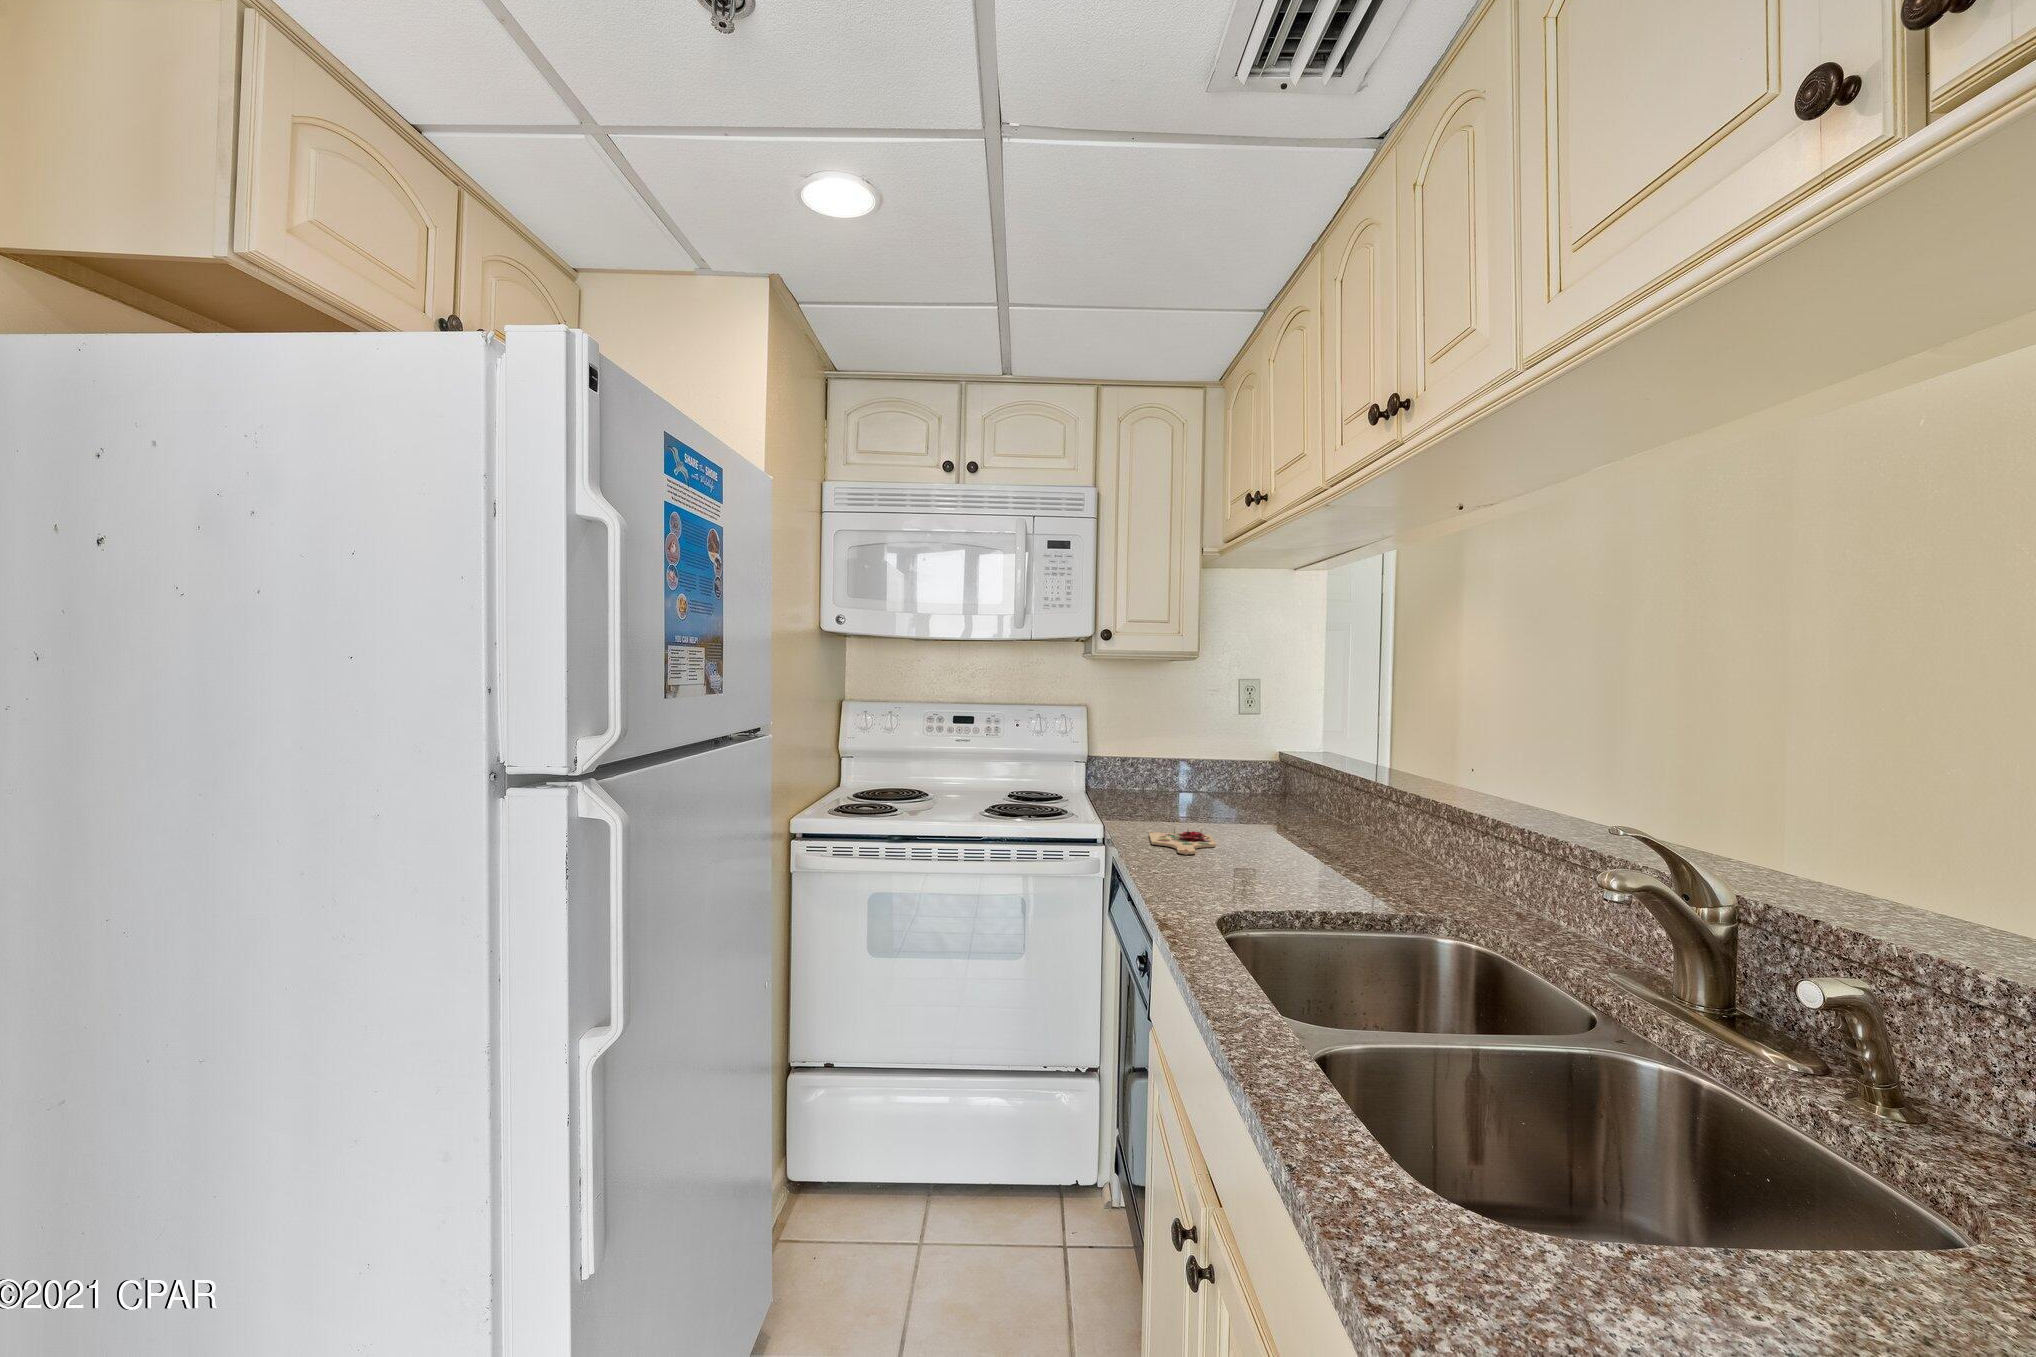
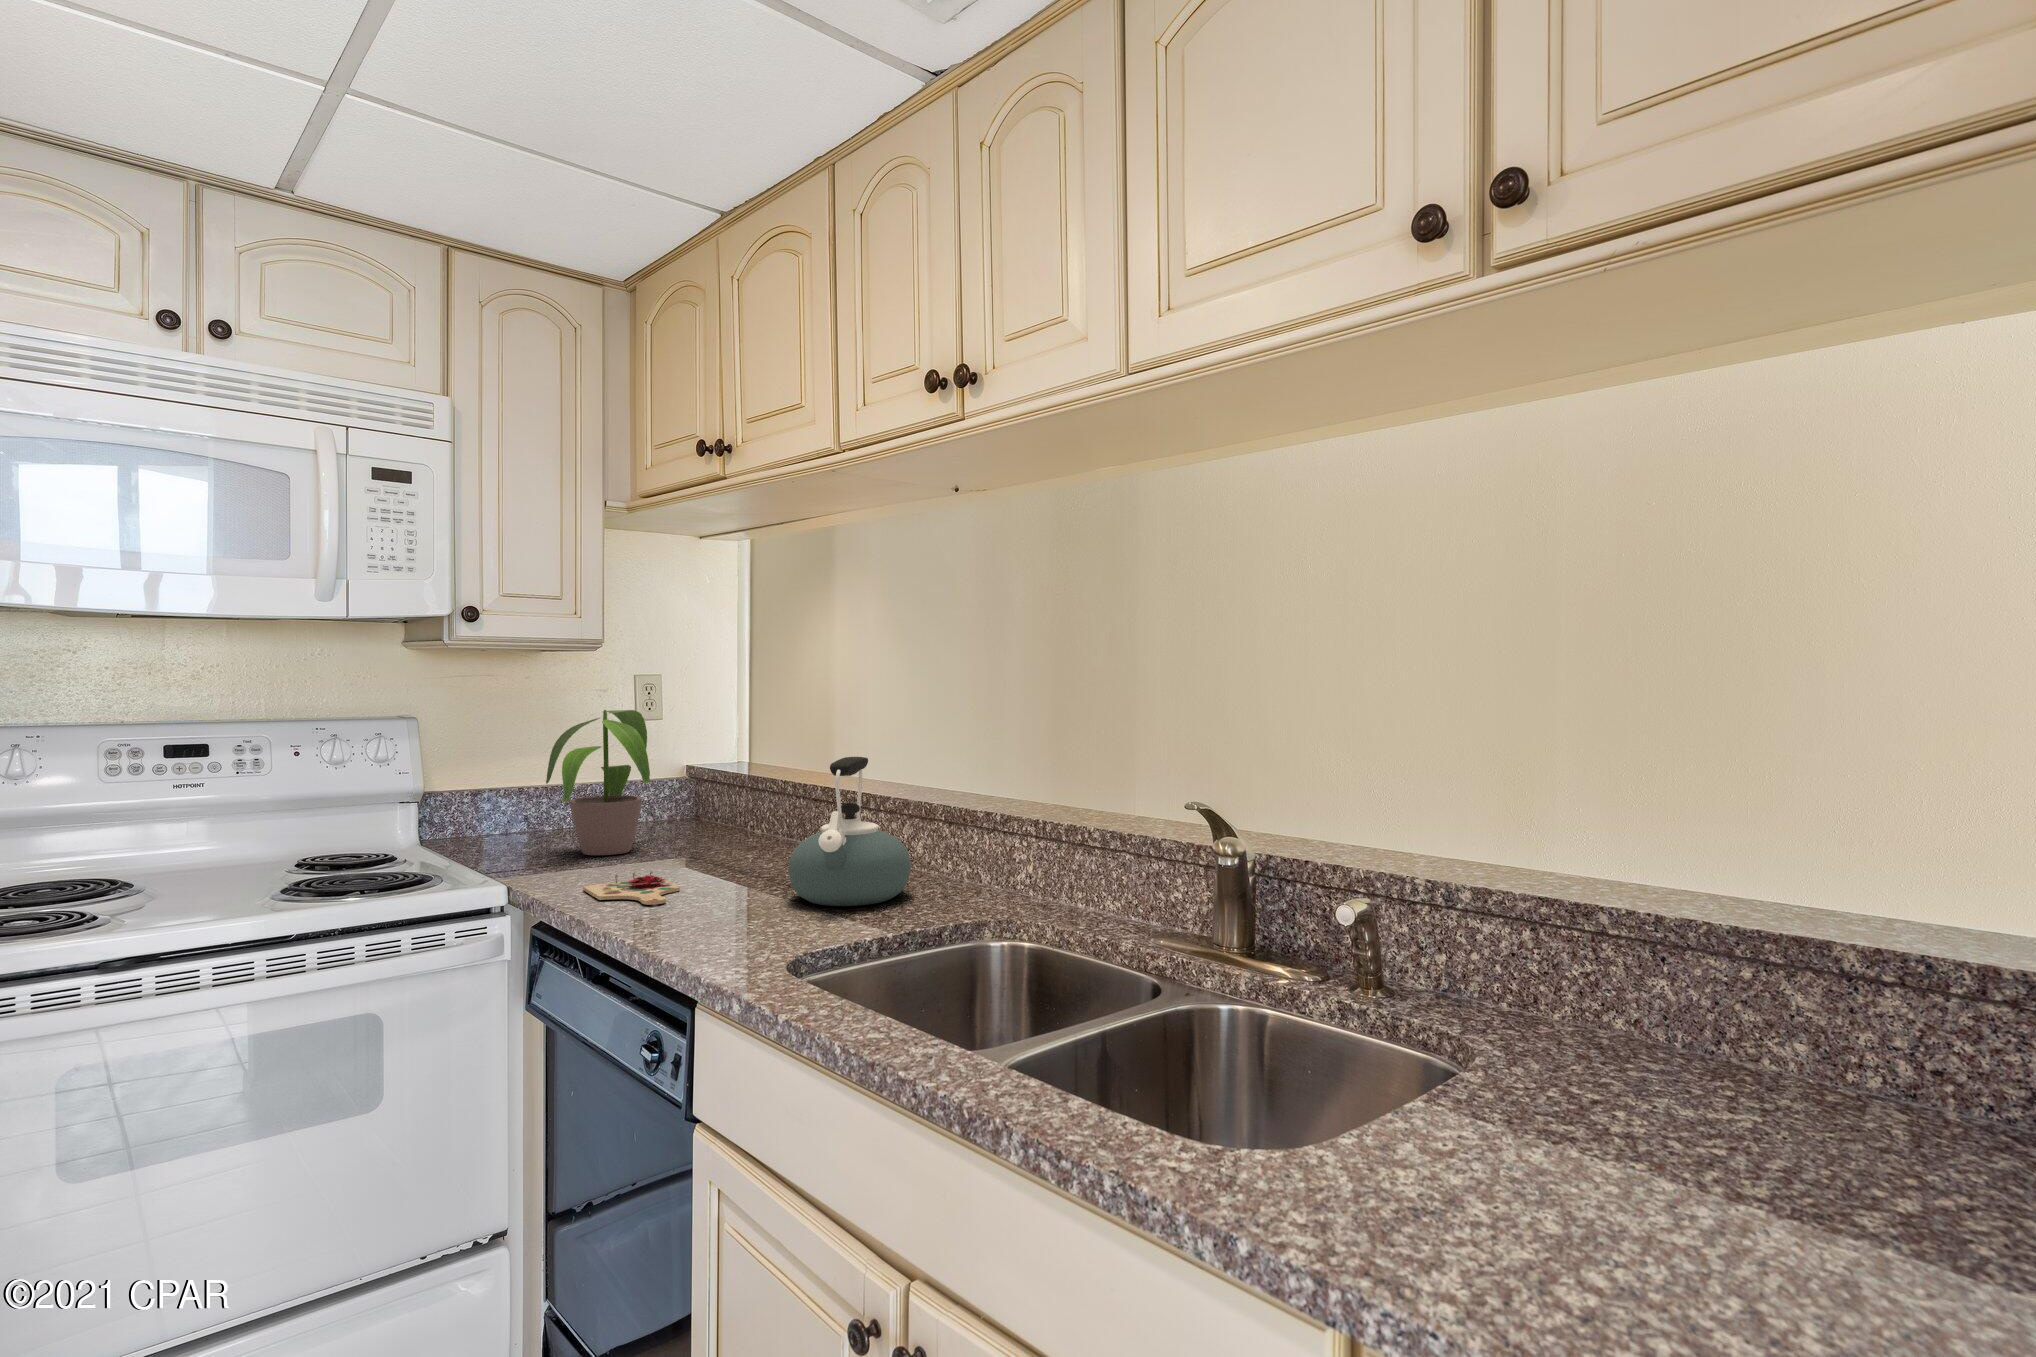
potted plant: none [1136,701,1256,814] -> present [546,710,650,855]
kettle: none [1288,751,1403,884] -> present [789,757,911,906]

